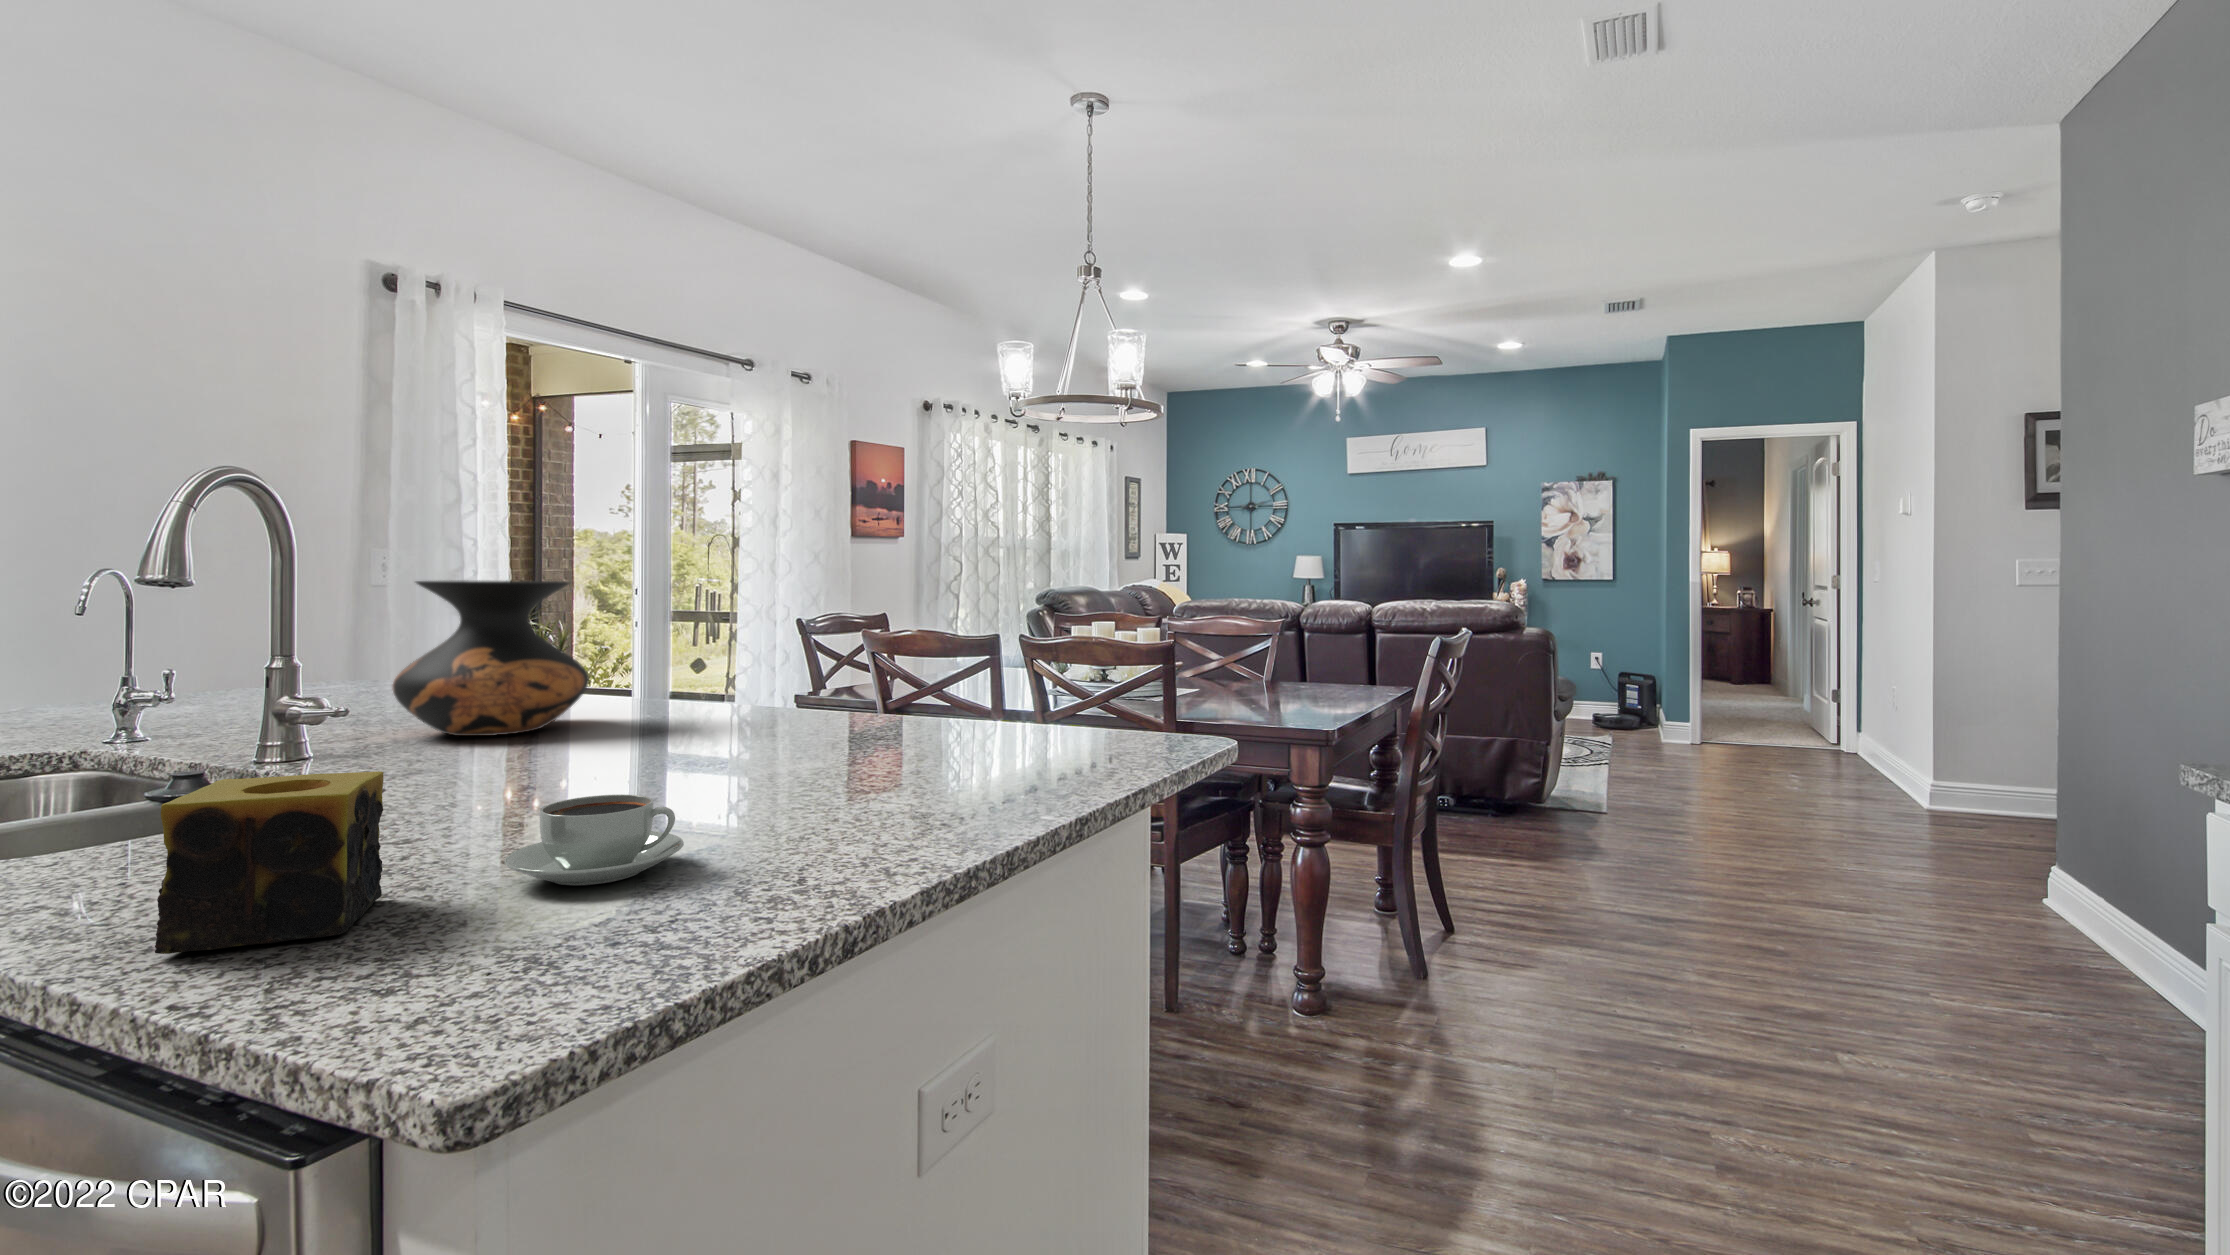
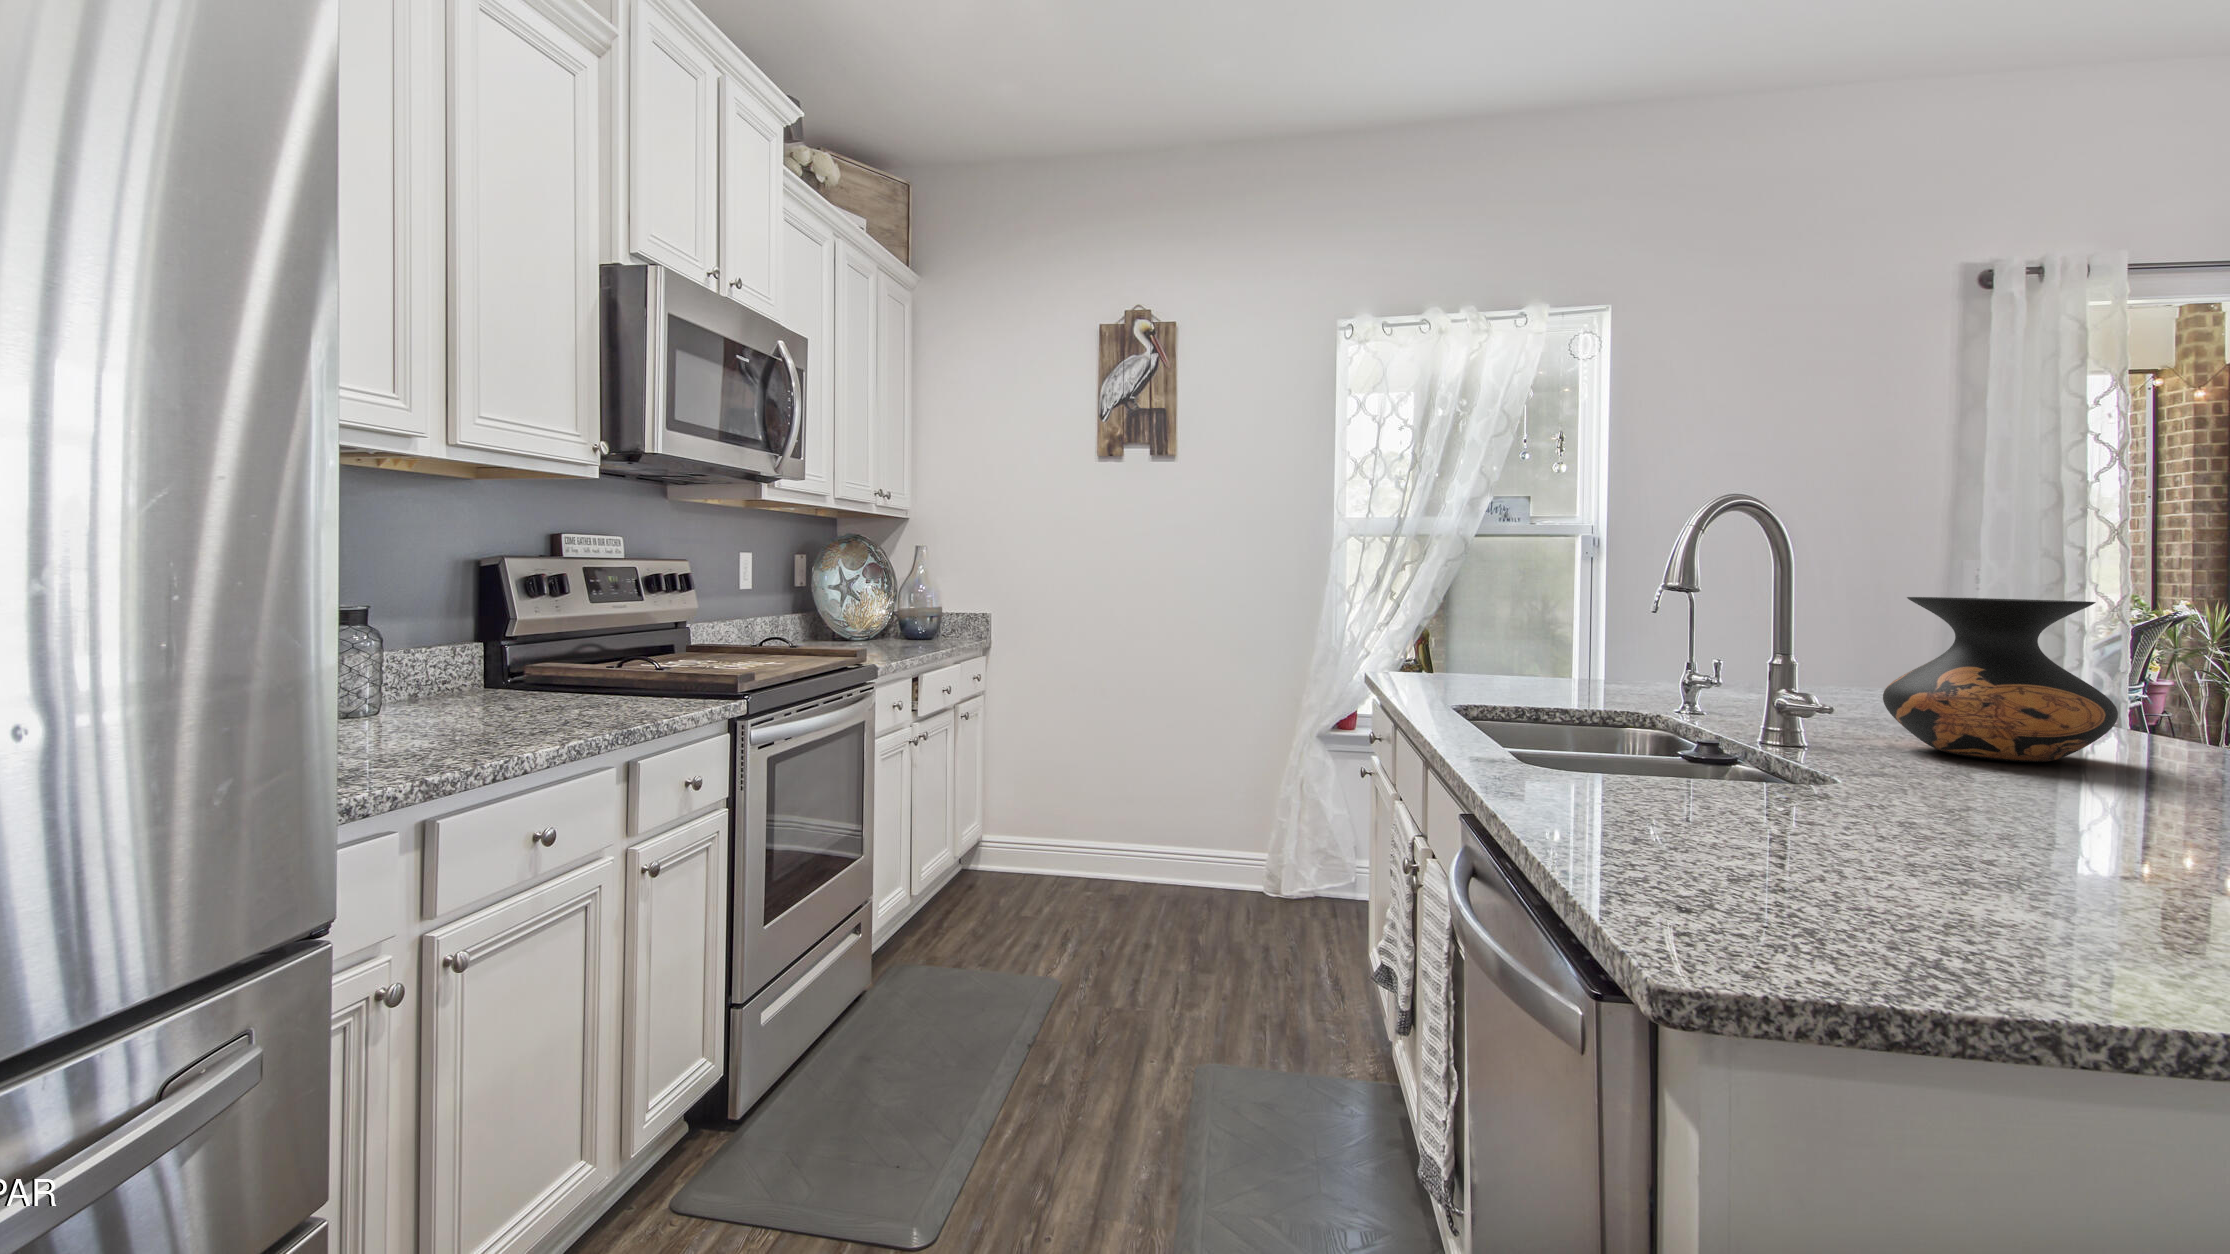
candle: present [155,771,383,954] -> none [1582,732,1747,863]
coffee cup: present [505,795,684,885] -> none [1843,811,2055,906]

